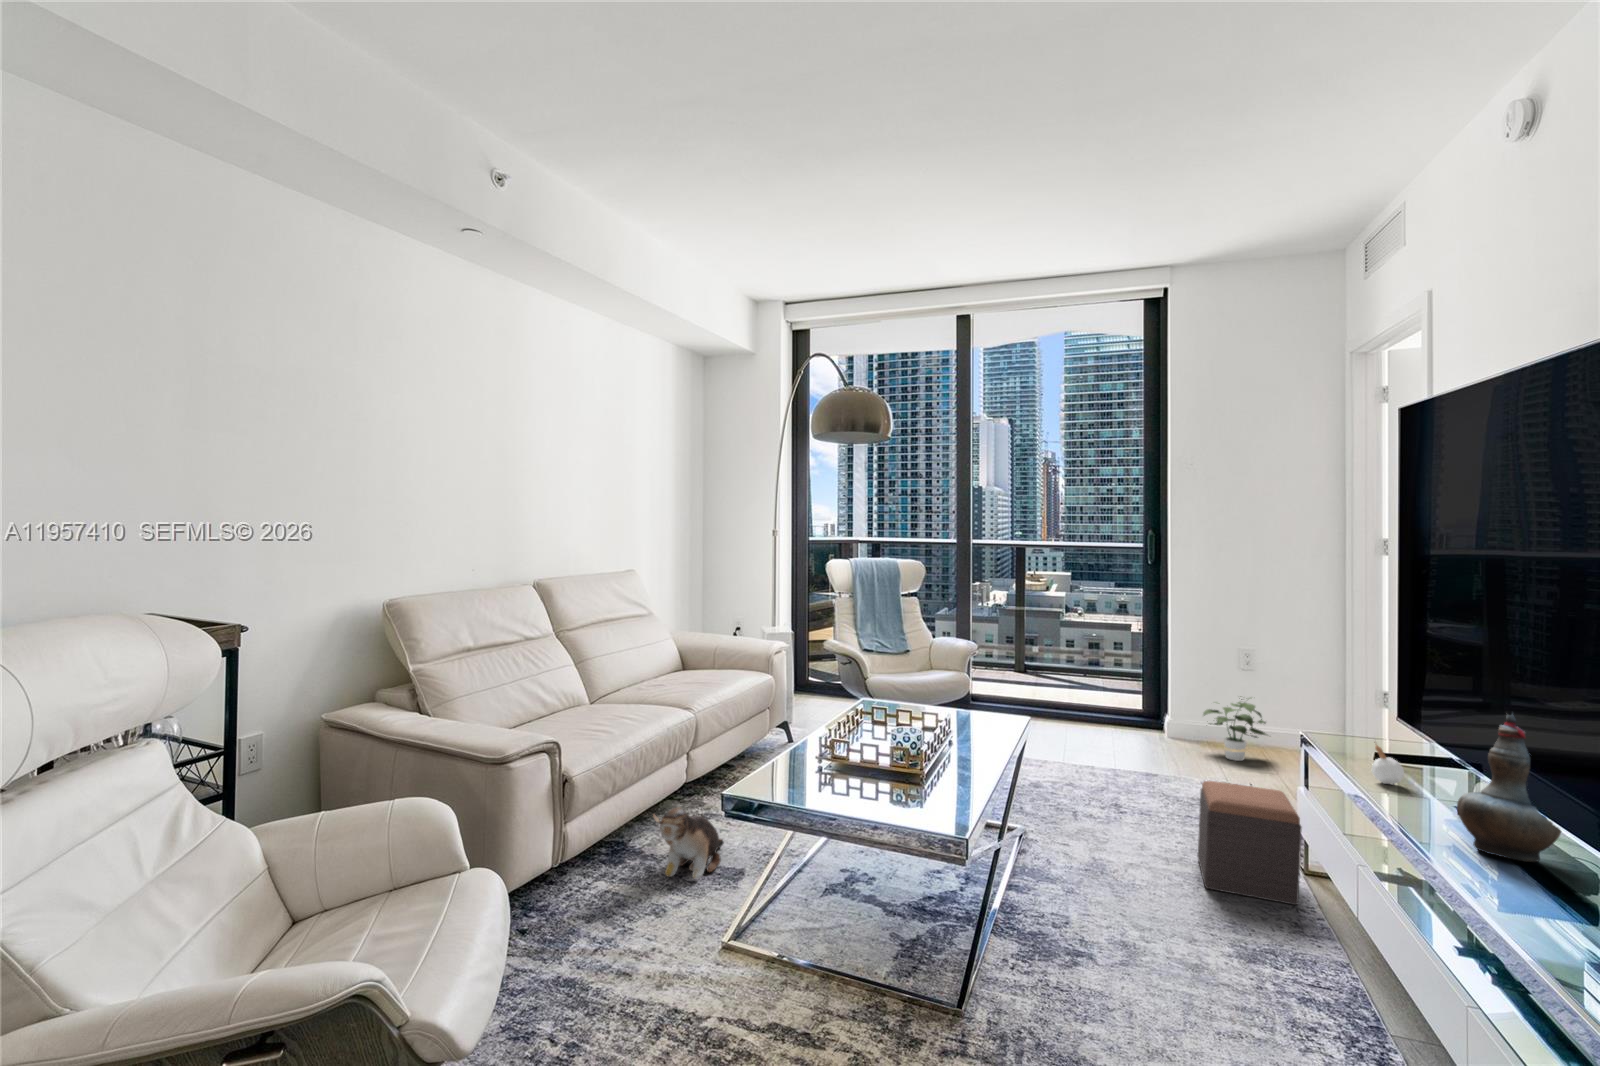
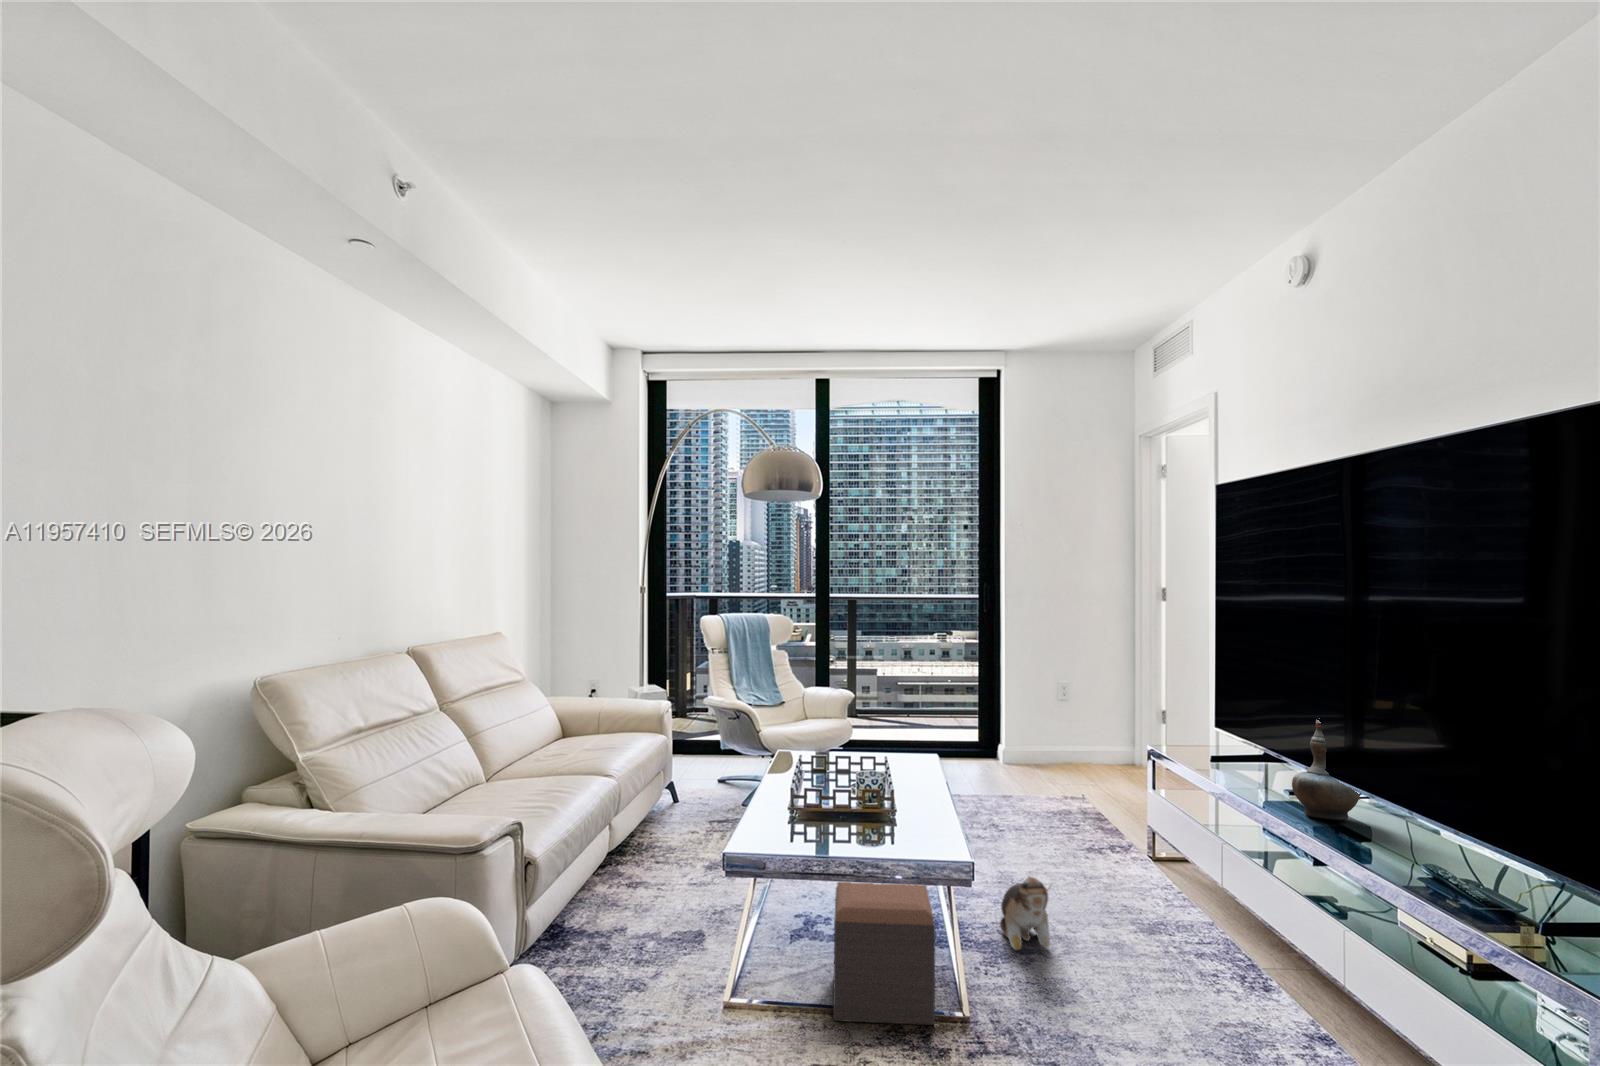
potted plant: present [1203,696,1267,761] -> none [1029,712,1086,771]
candle: present [1372,745,1404,784] -> none [1211,737,1235,775]
footstool: present [1198,781,1302,905] -> present [833,882,936,1025]
plush toy: present [653,808,724,879] -> present [1000,877,1050,950]

